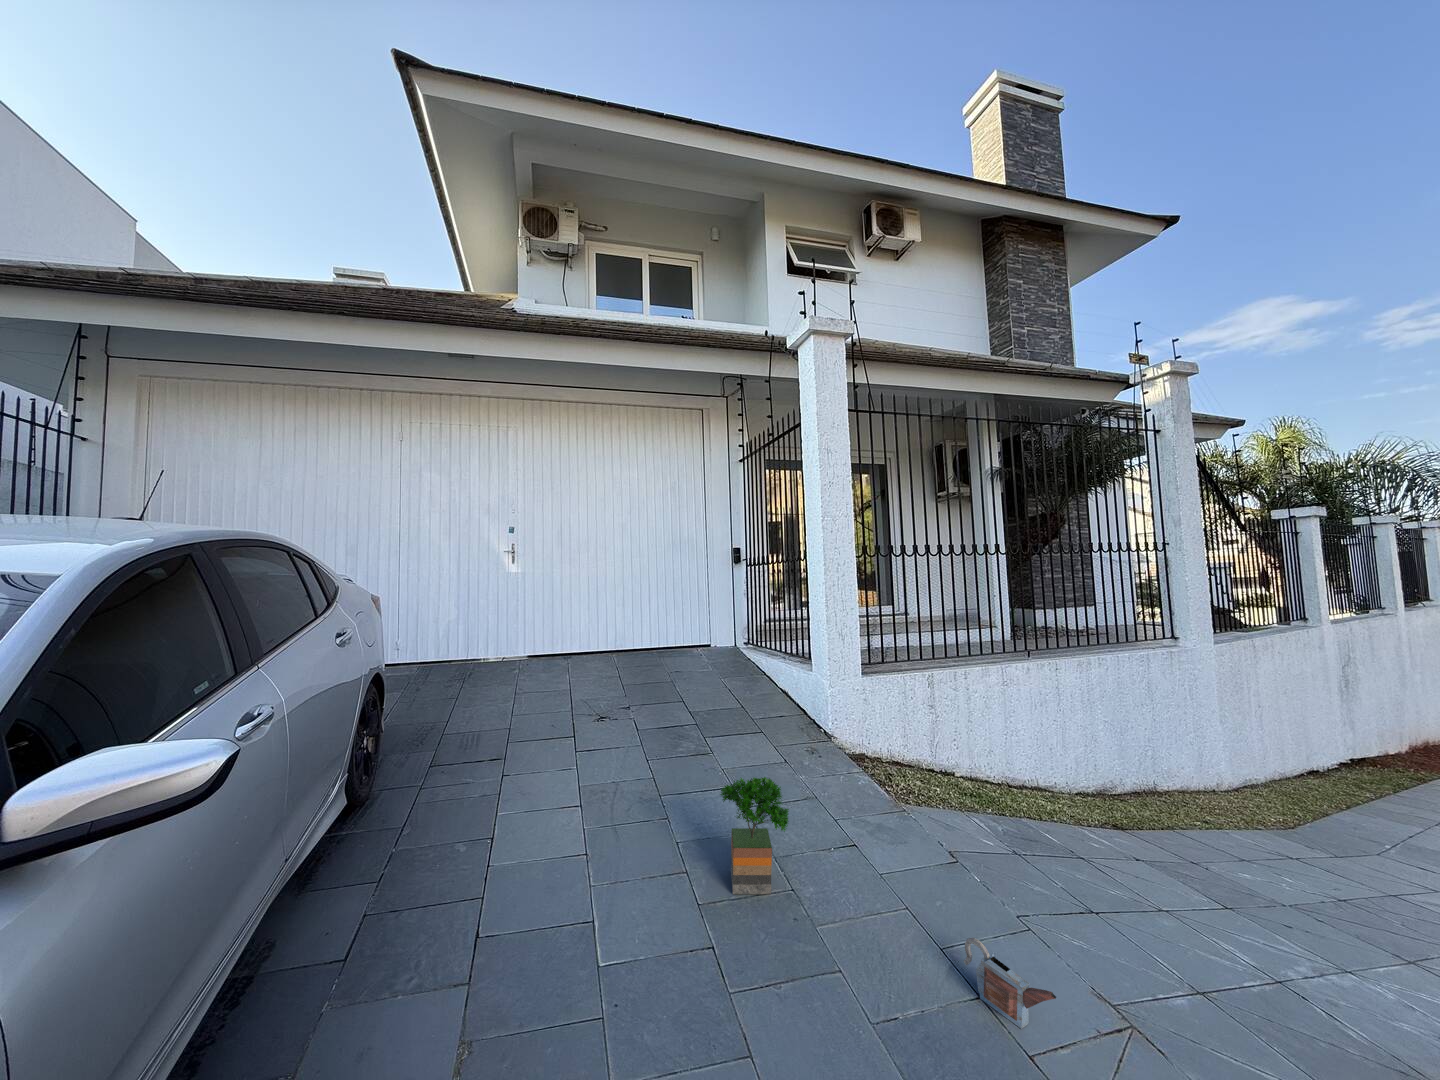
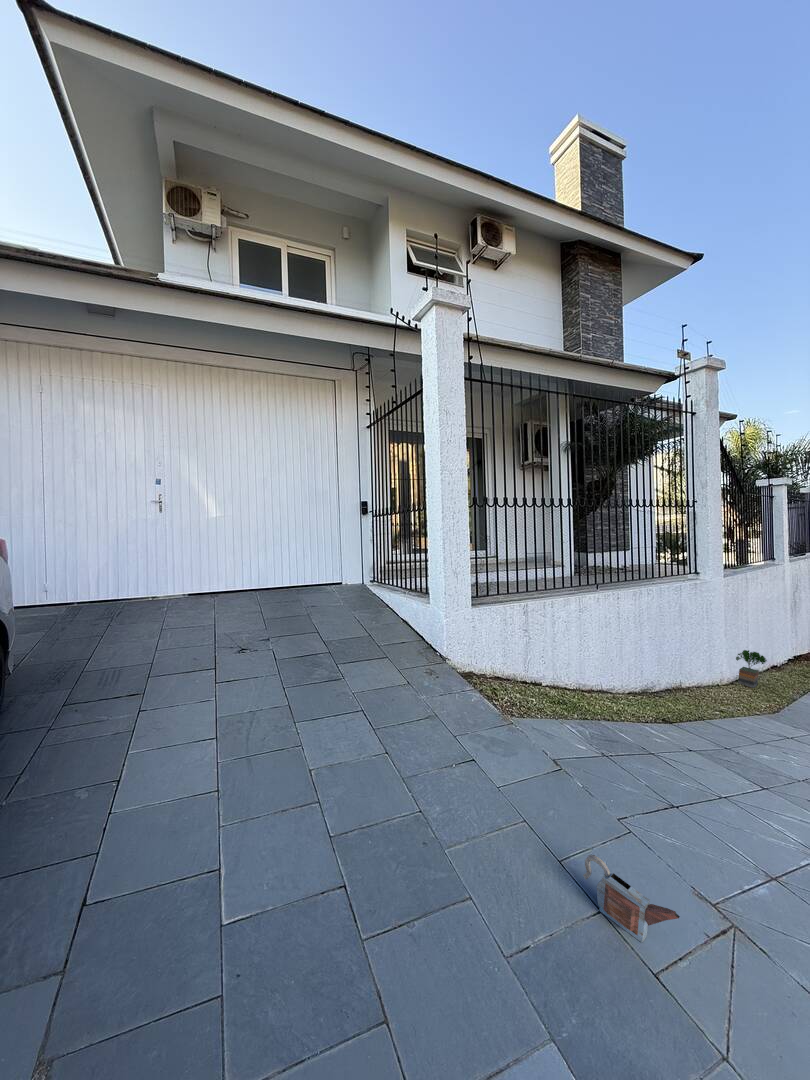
potted tree: present [720,777,789,894] -> present [736,650,767,688]

